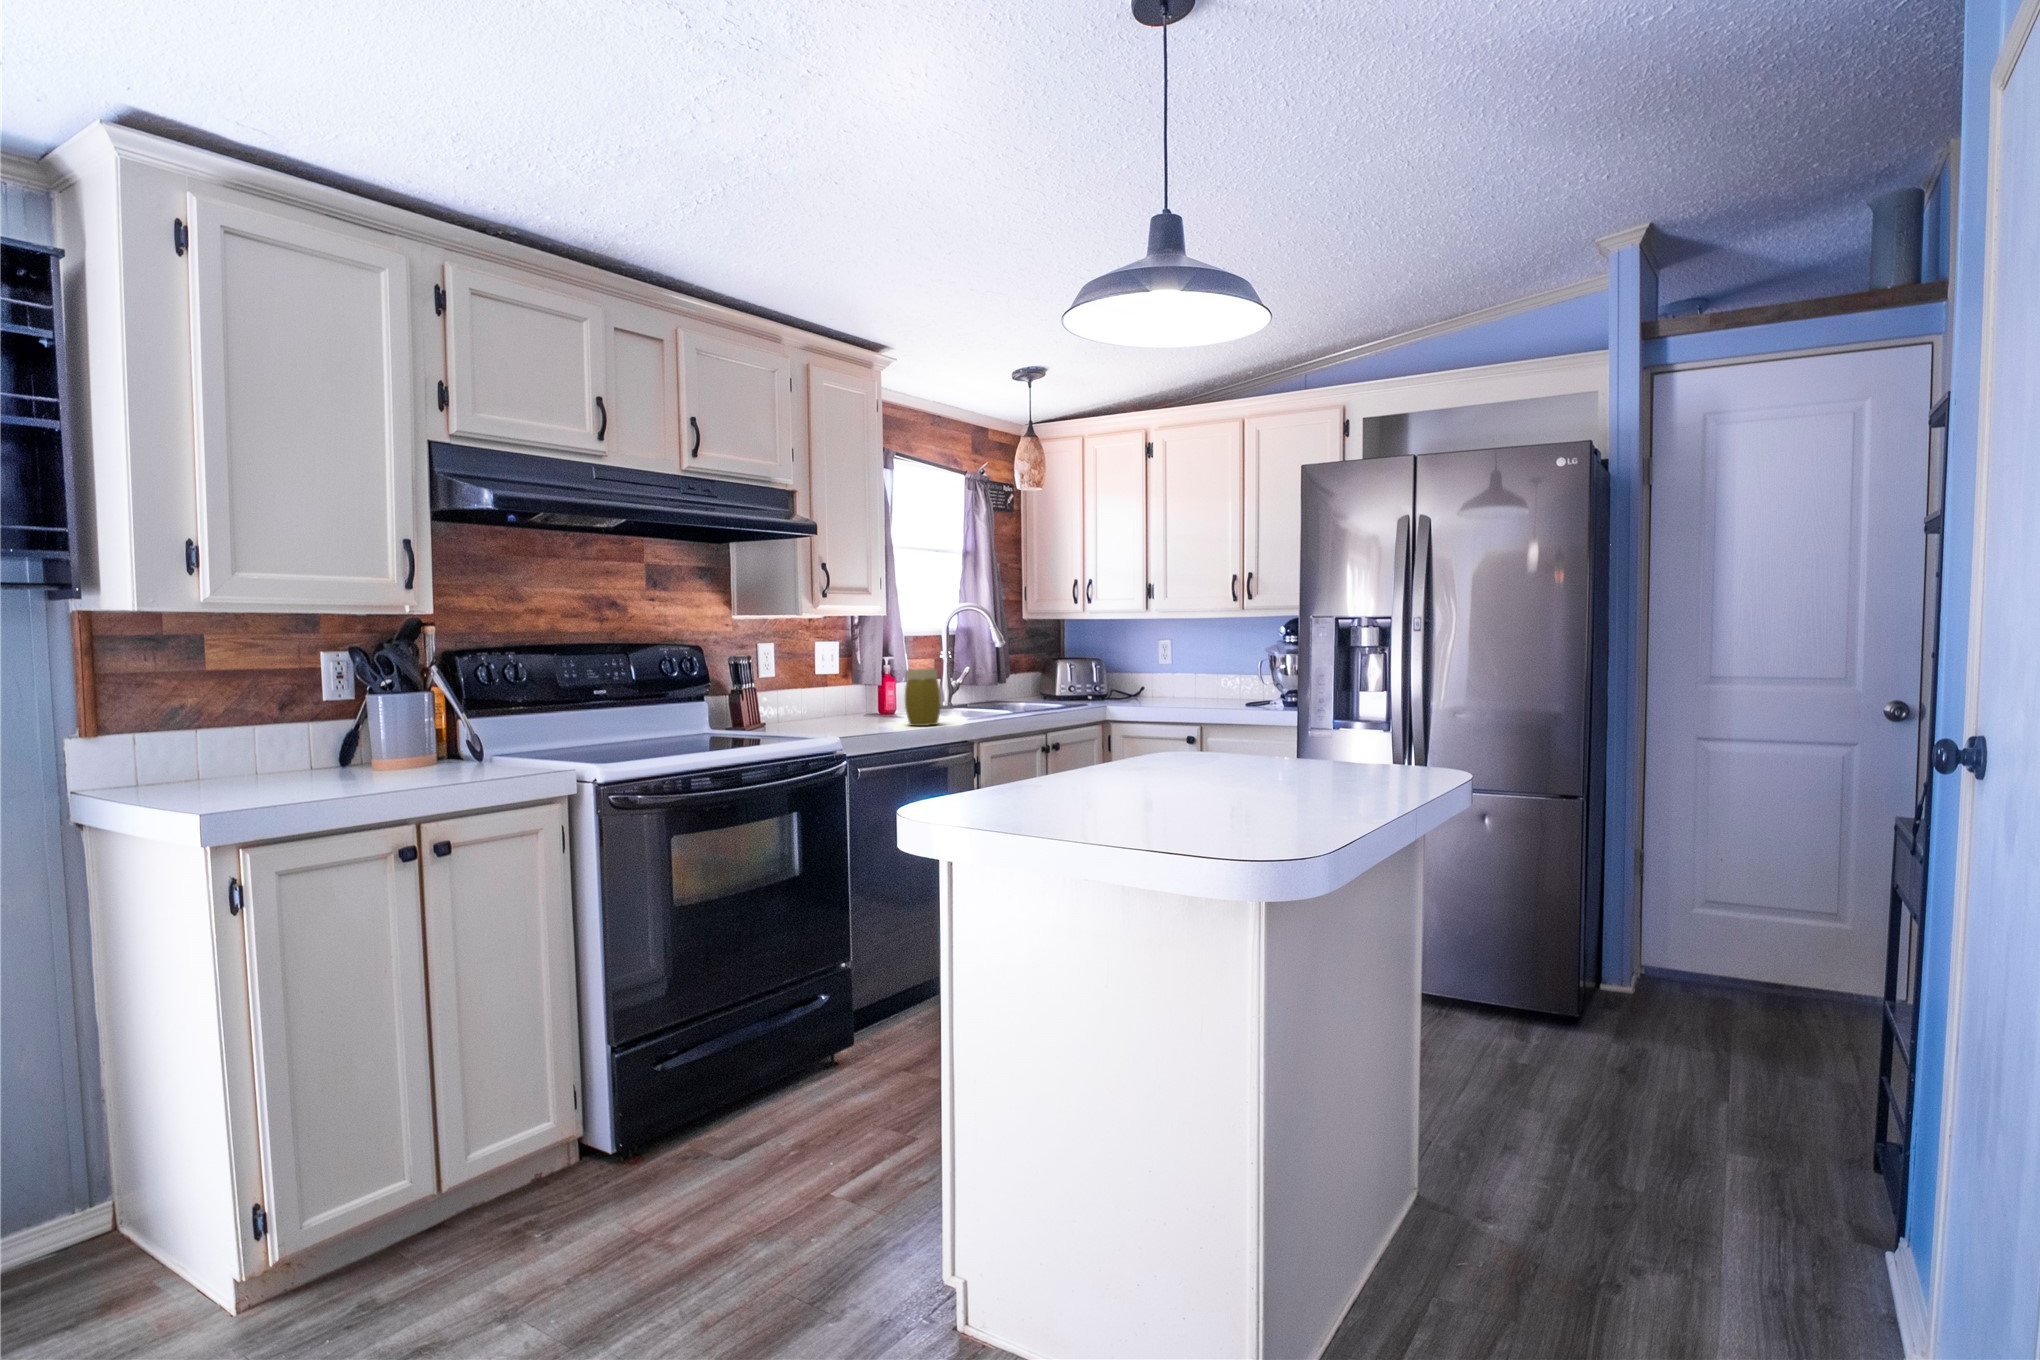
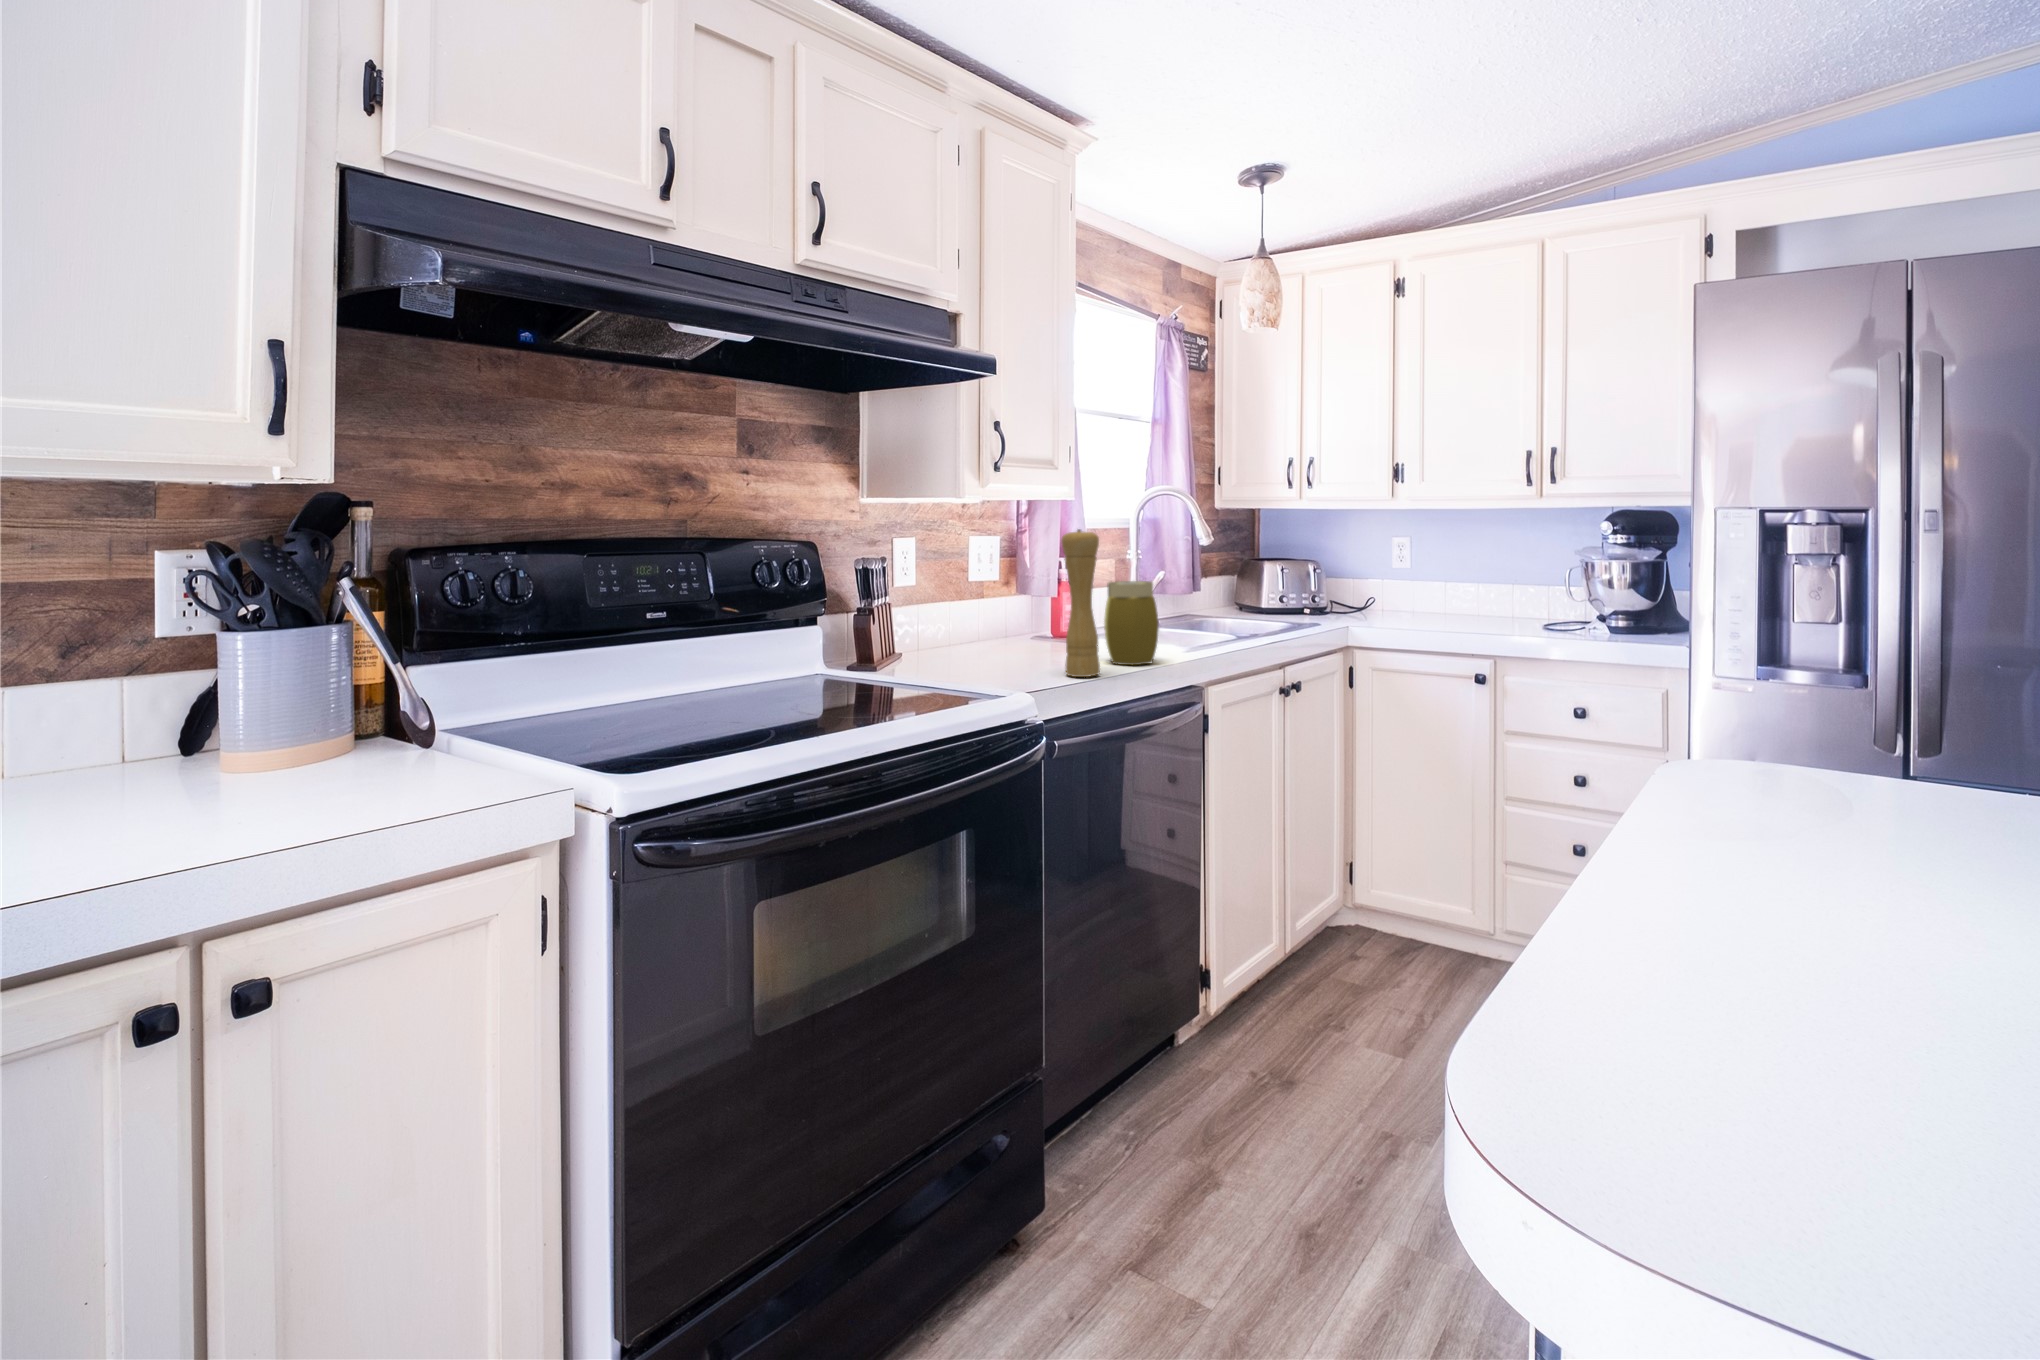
pepper mill: none [867,633,895,731] -> present [1061,529,1100,677]

